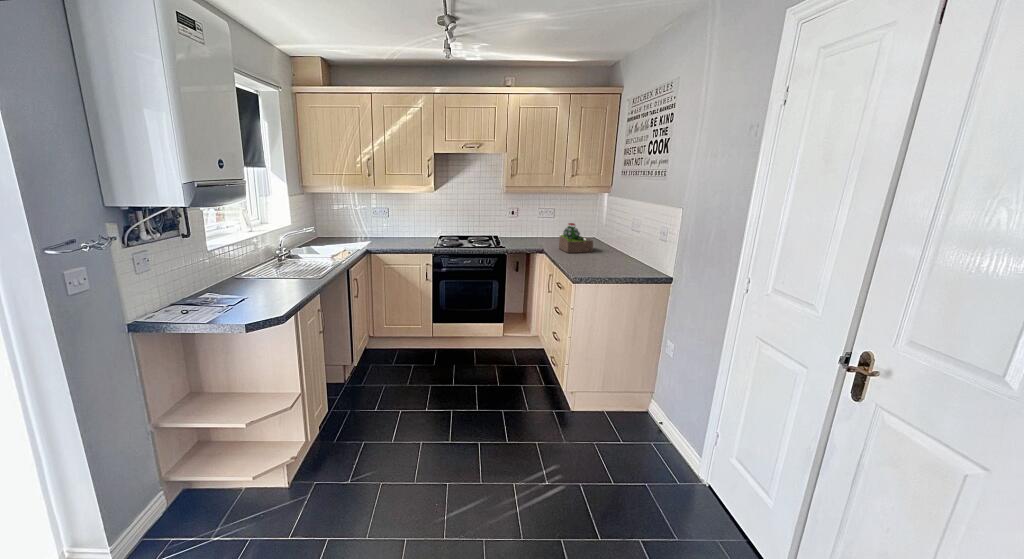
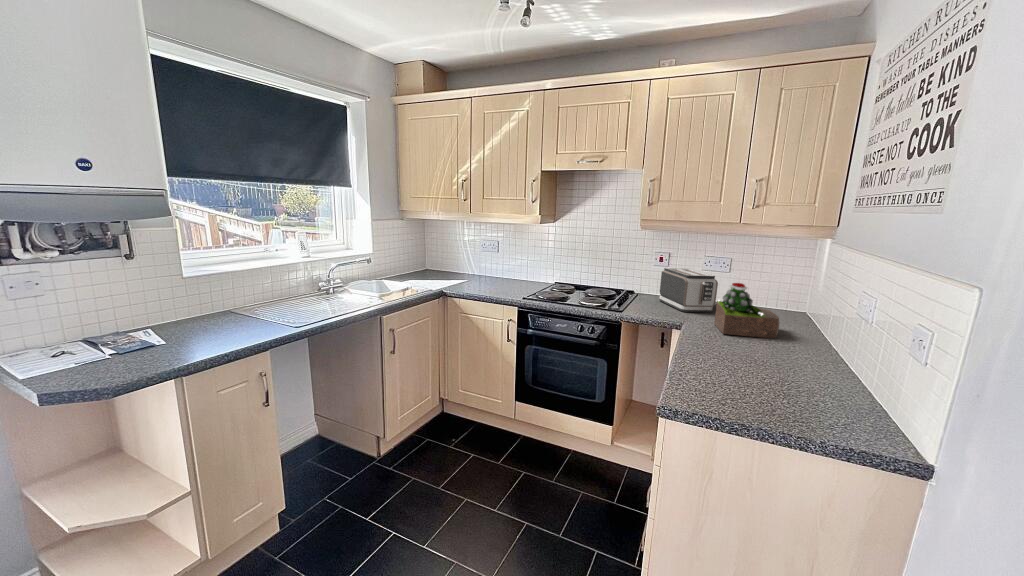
toaster: none [518,218,554,245] -> present [659,268,718,312]

